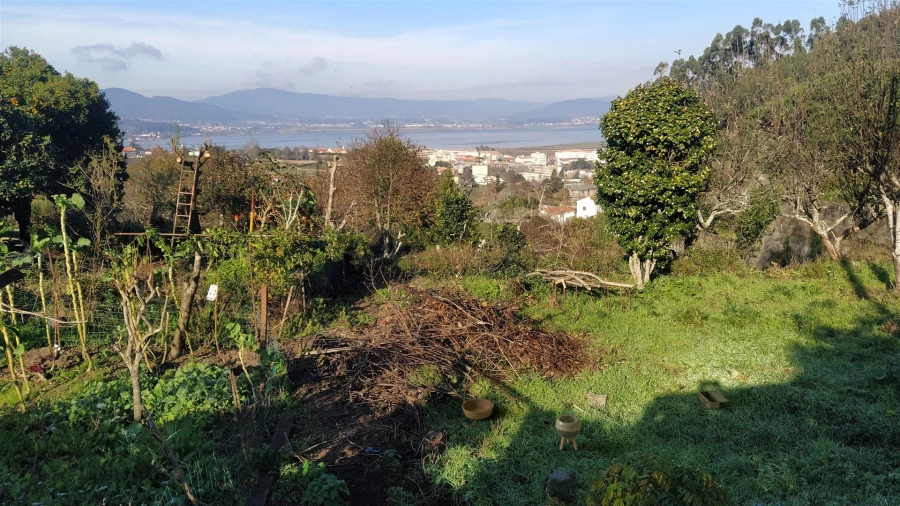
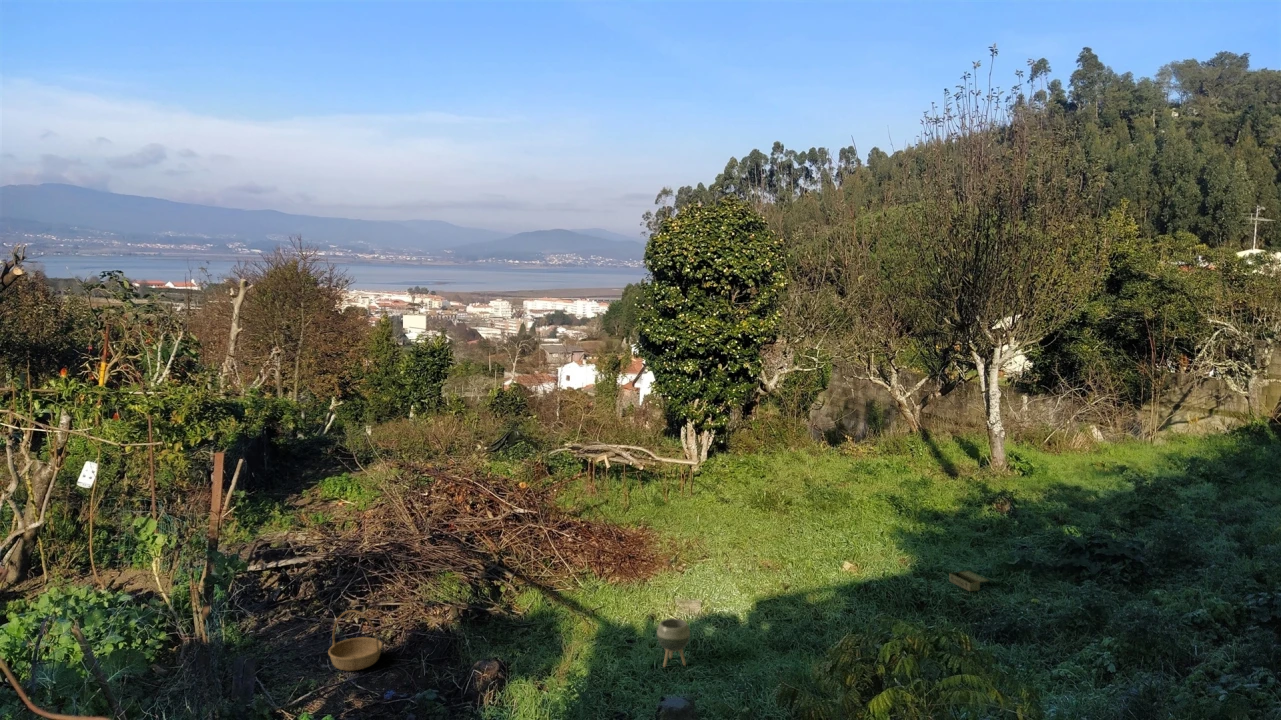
basket: present [462,382,494,420] -> present [328,610,383,671]
toolbox: present [699,391,729,409] -> present [949,571,989,591]

